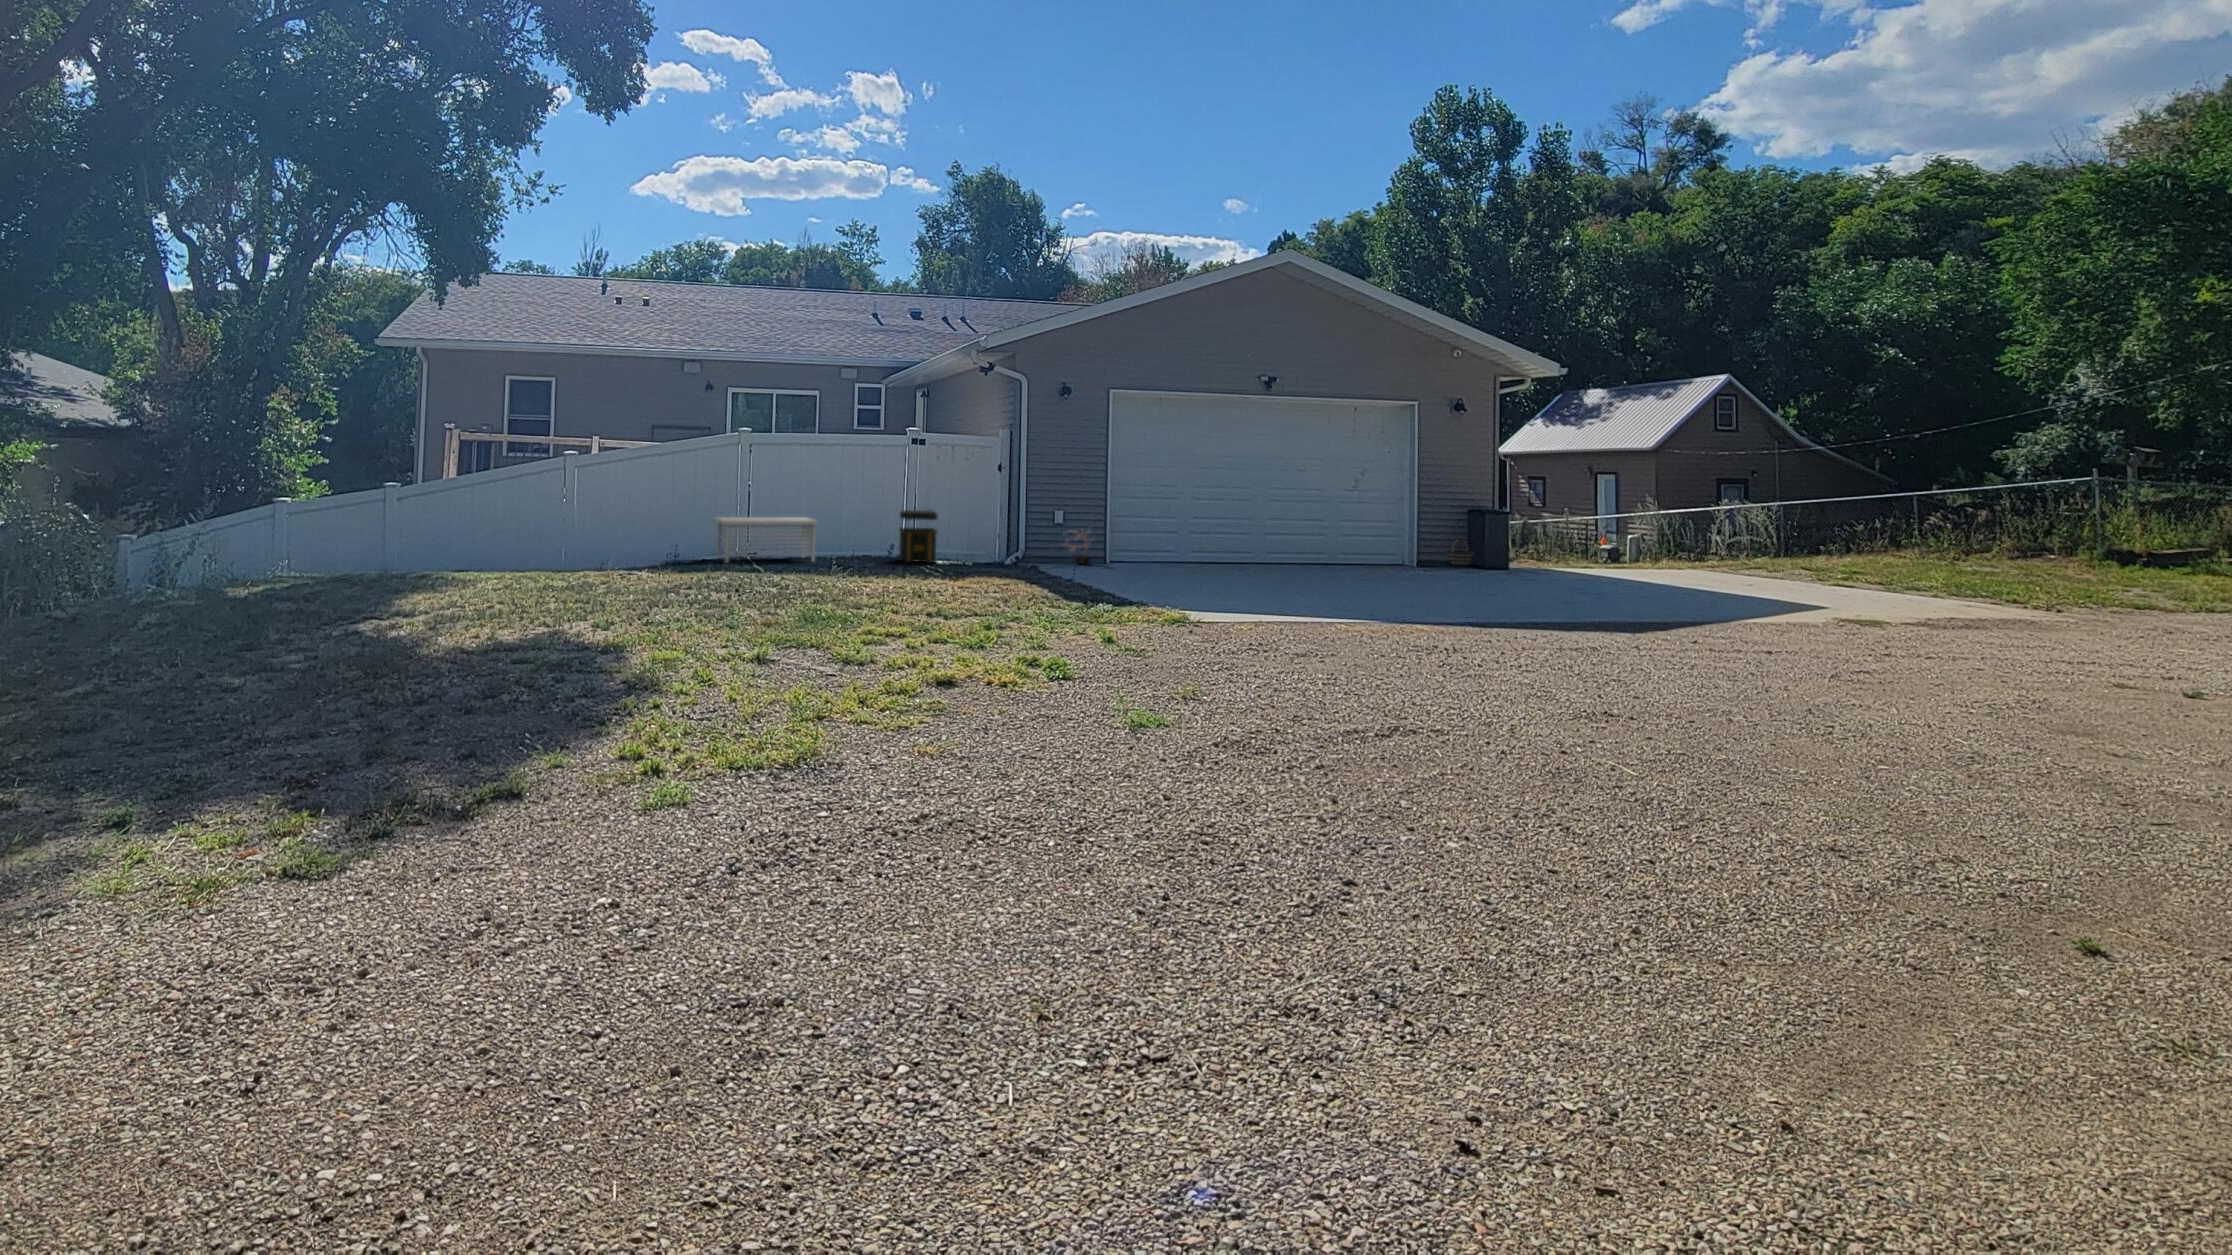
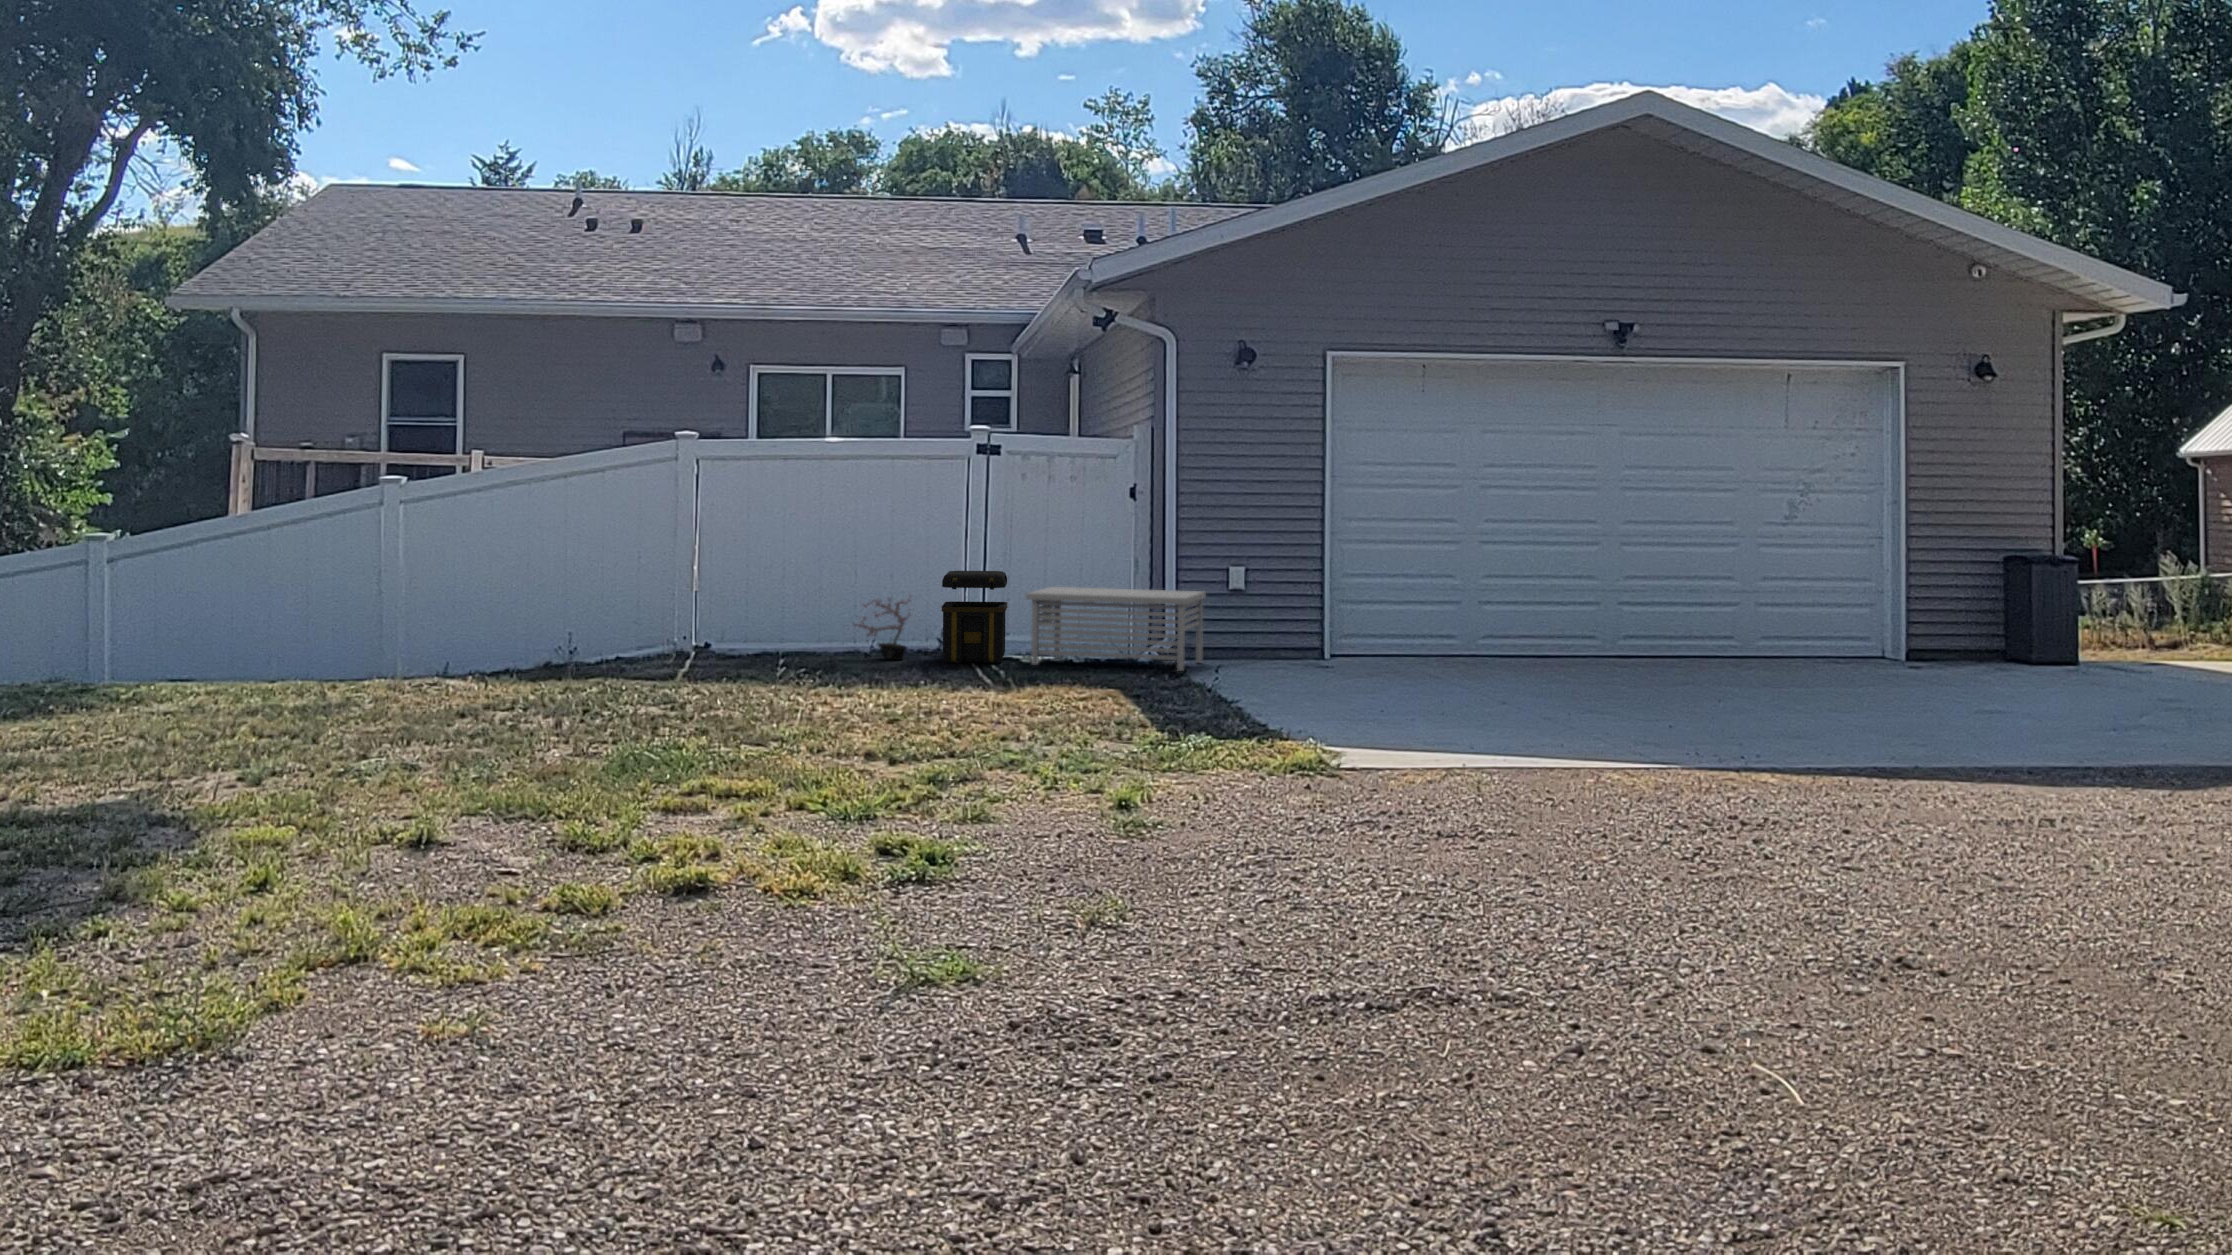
storage bench: present [714,517,818,563] -> present [1026,587,1206,671]
potted plant: present [1063,529,1093,564] -> present [854,598,911,660]
bucket: present [1445,539,1475,566] -> none [1961,614,2016,663]

